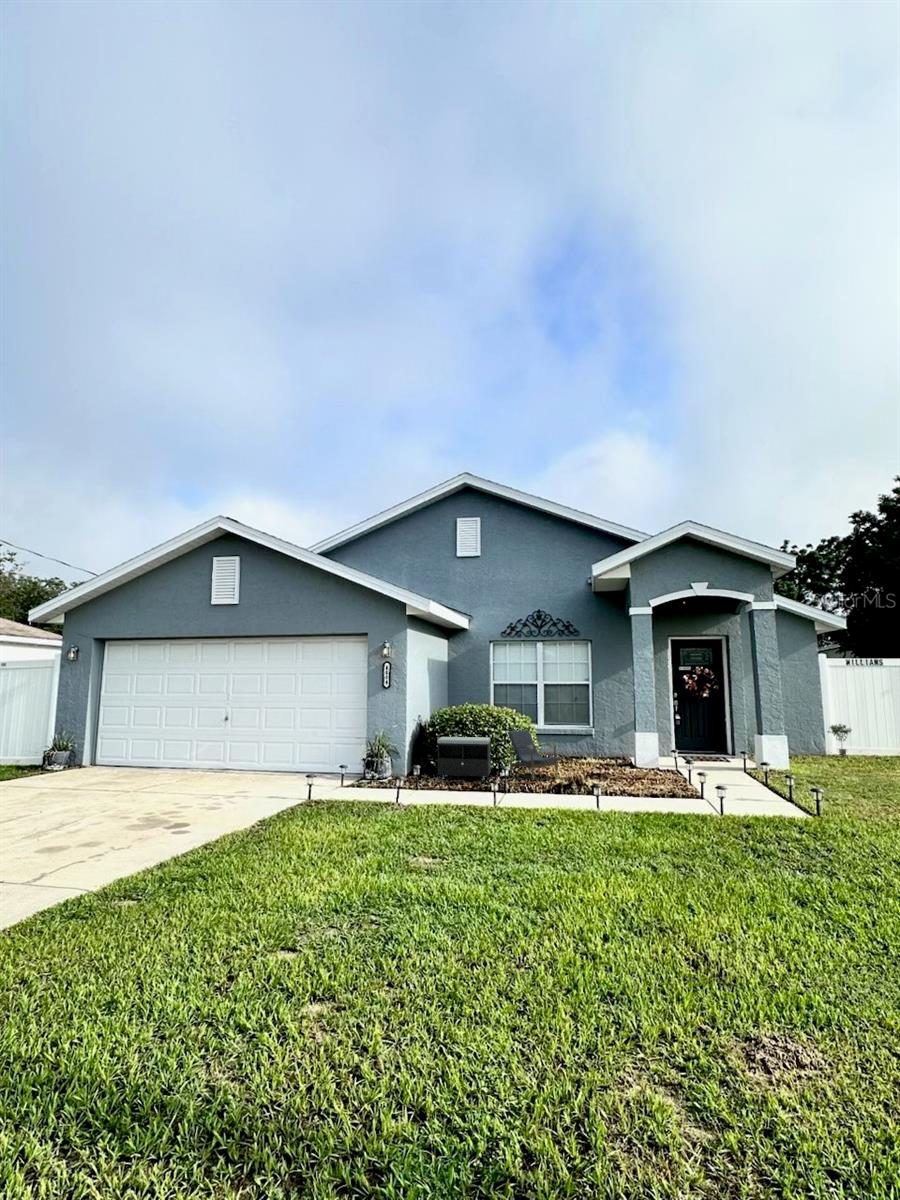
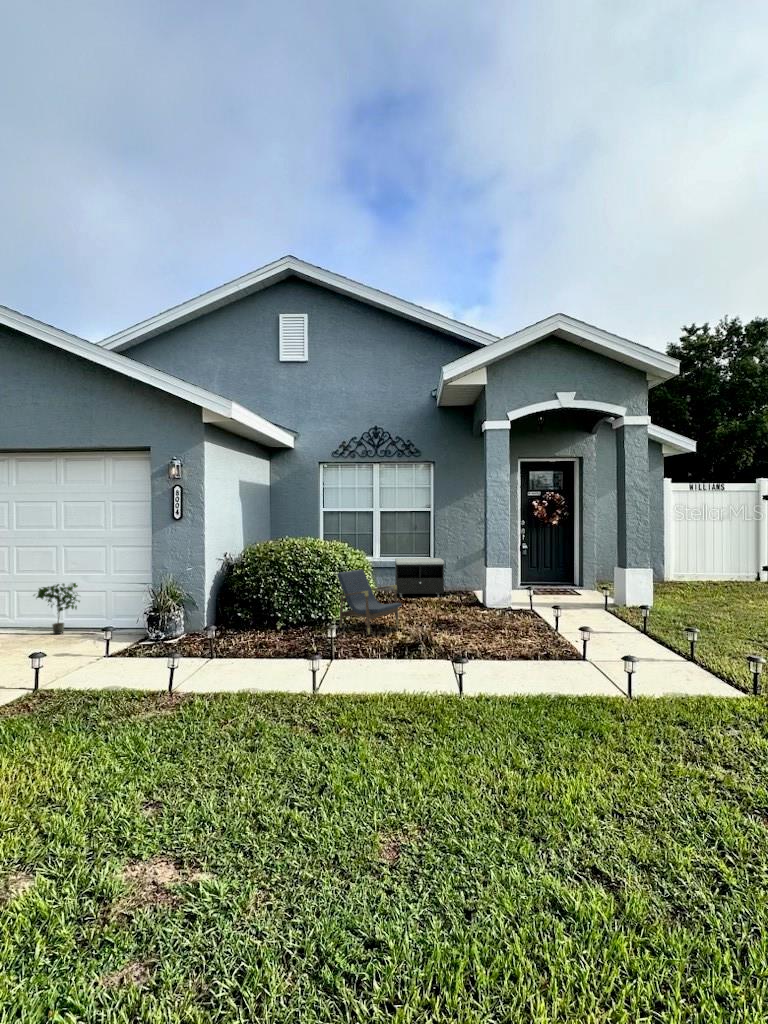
potted plant: present [828,724,851,755] -> present [36,583,80,634]
storage bench: present [437,737,491,780] -> present [395,558,444,597]

